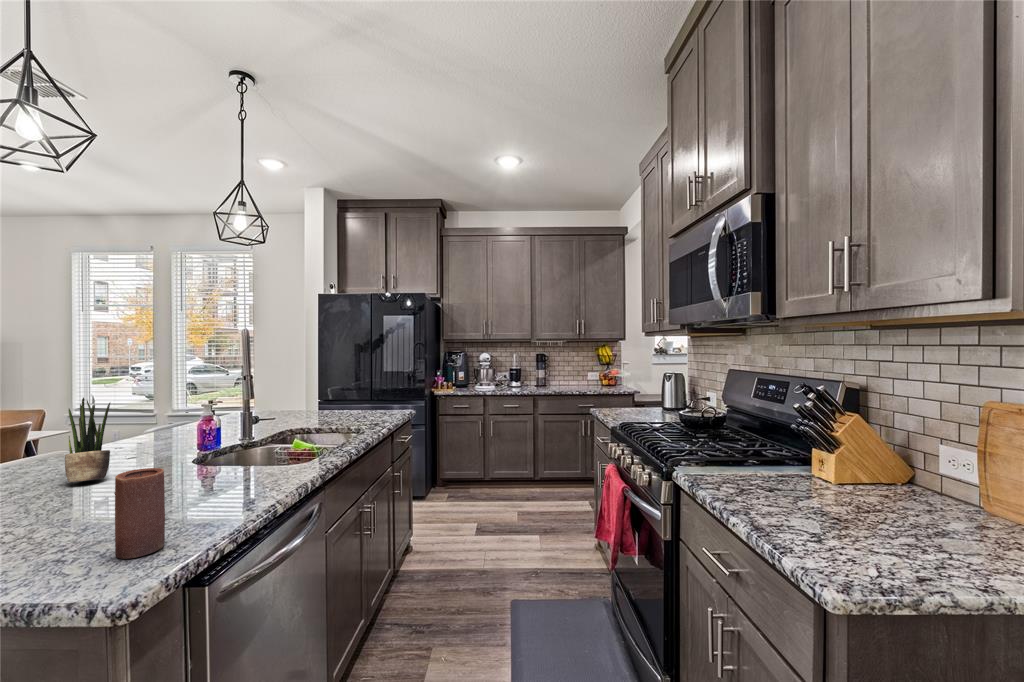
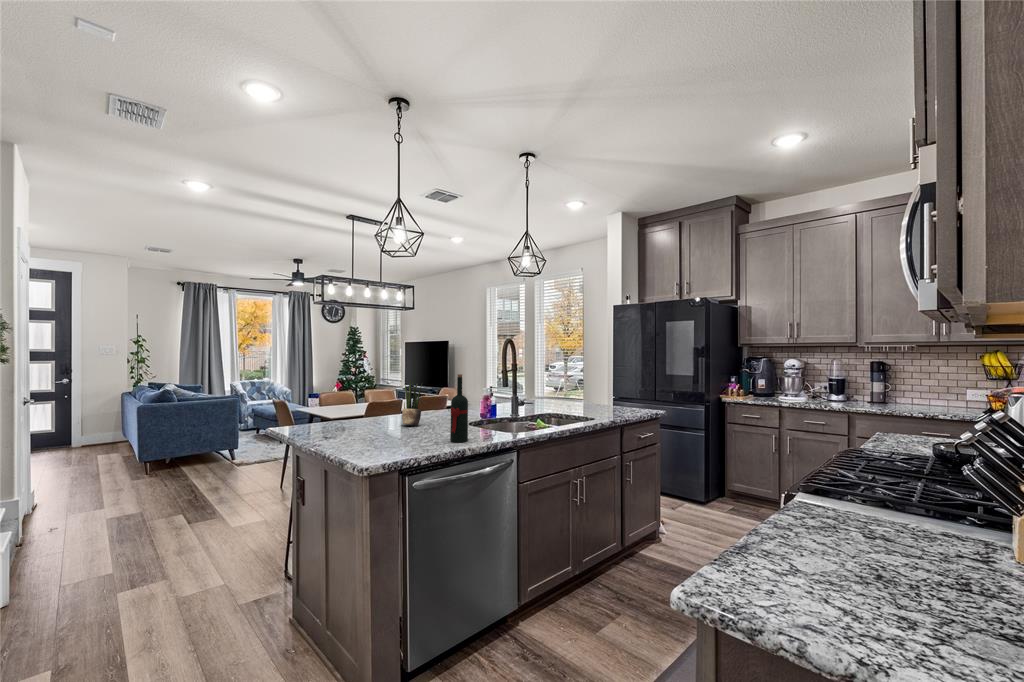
wine bottle: none [224,380,257,495] -> present [450,374,468,442]
candle: present [114,468,165,559] -> none [380,415,400,456]

